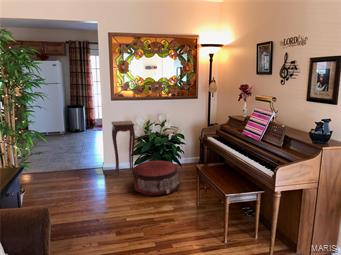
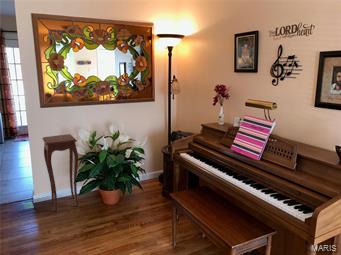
pouf: present [133,160,179,196] -> none [80,185,144,240]

